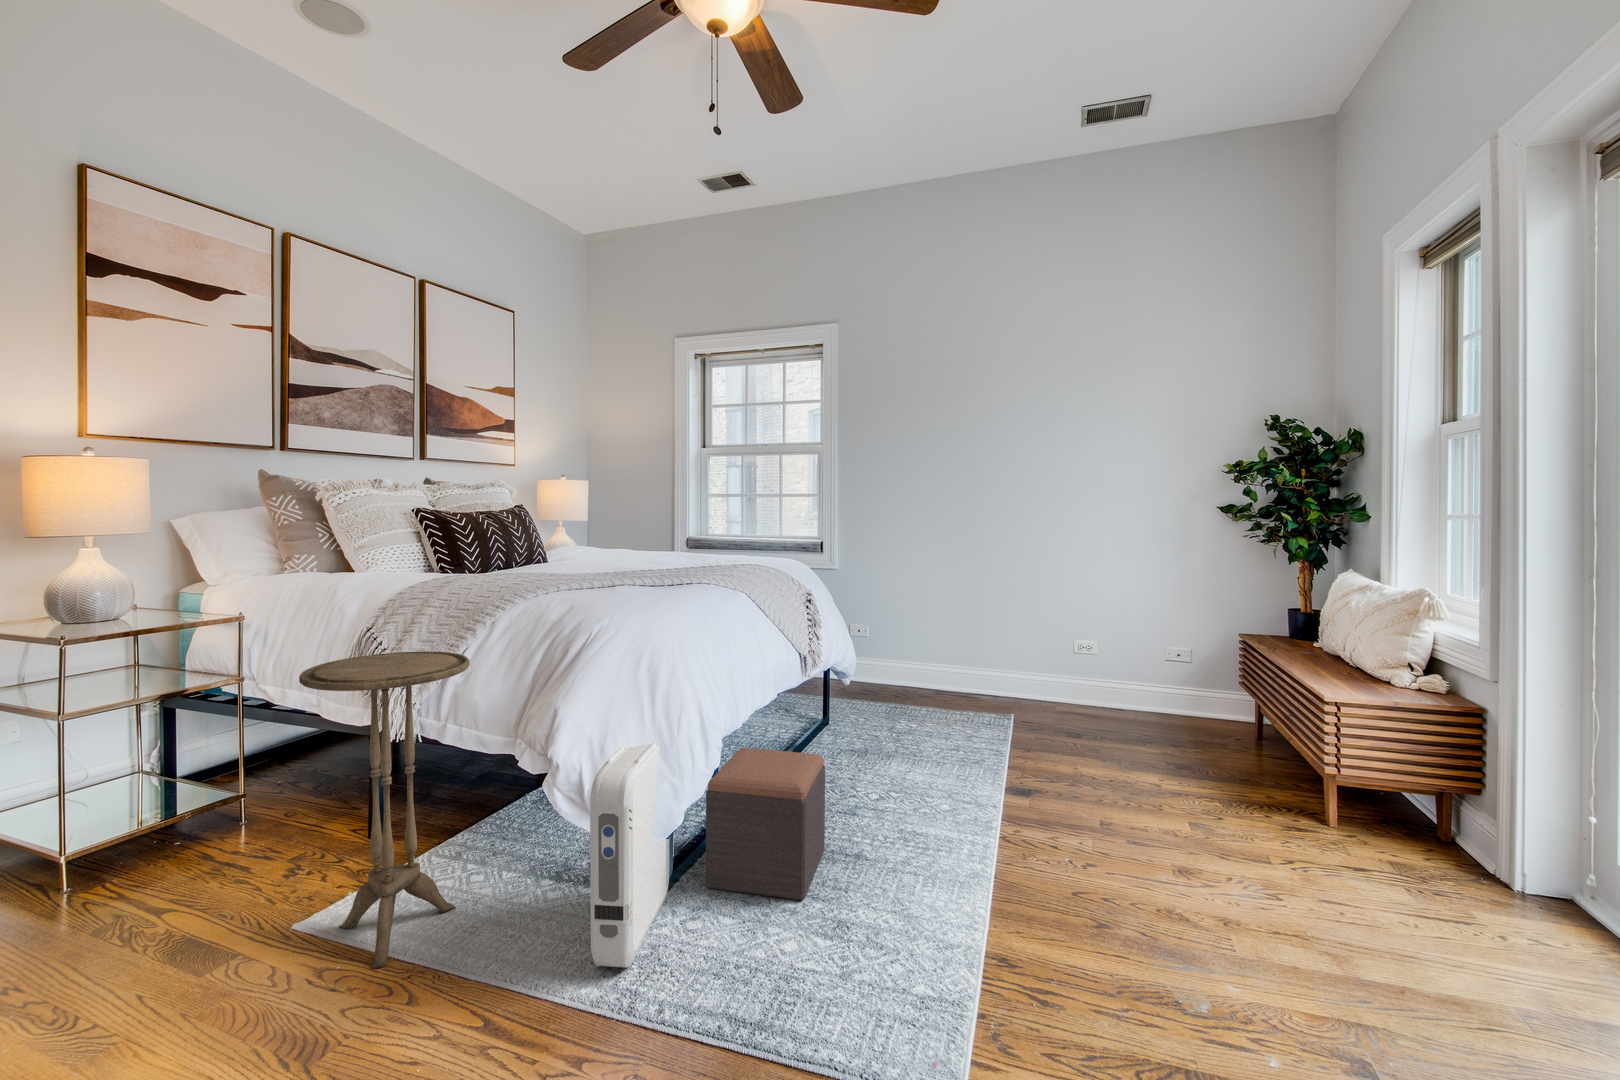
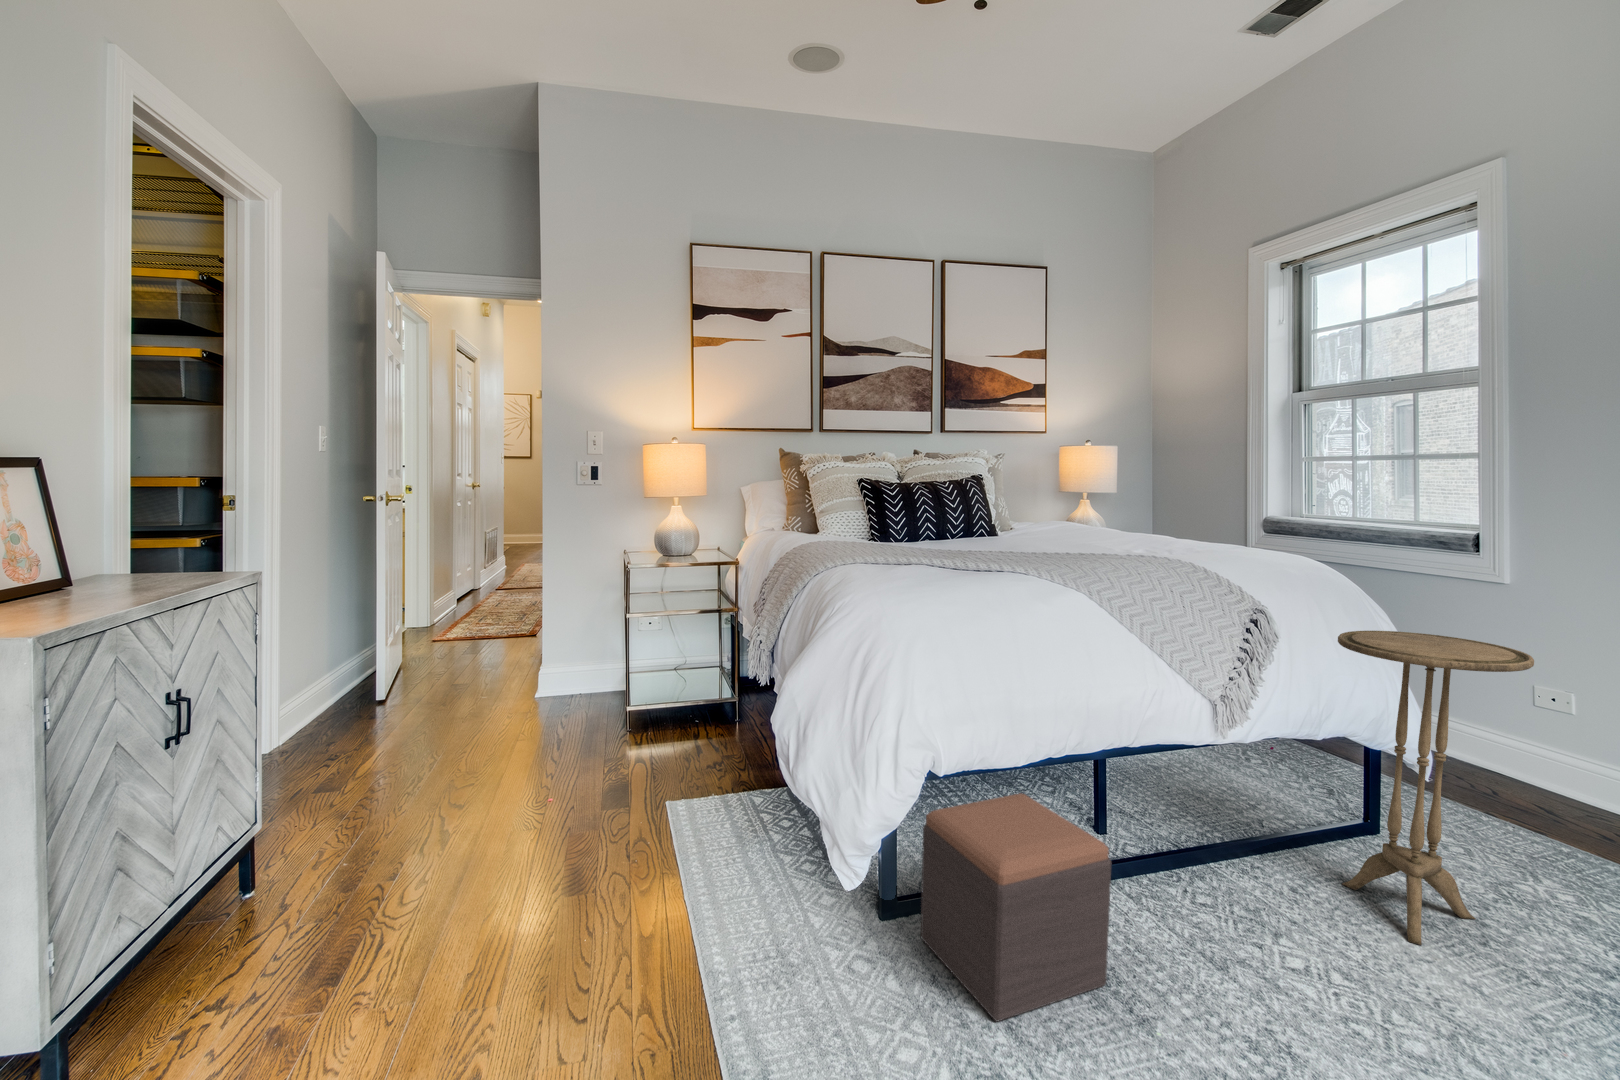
side table: present [299,651,470,969] -> present [1338,631,1534,945]
air purifier: present [590,741,669,967] -> none [736,730,882,963]

